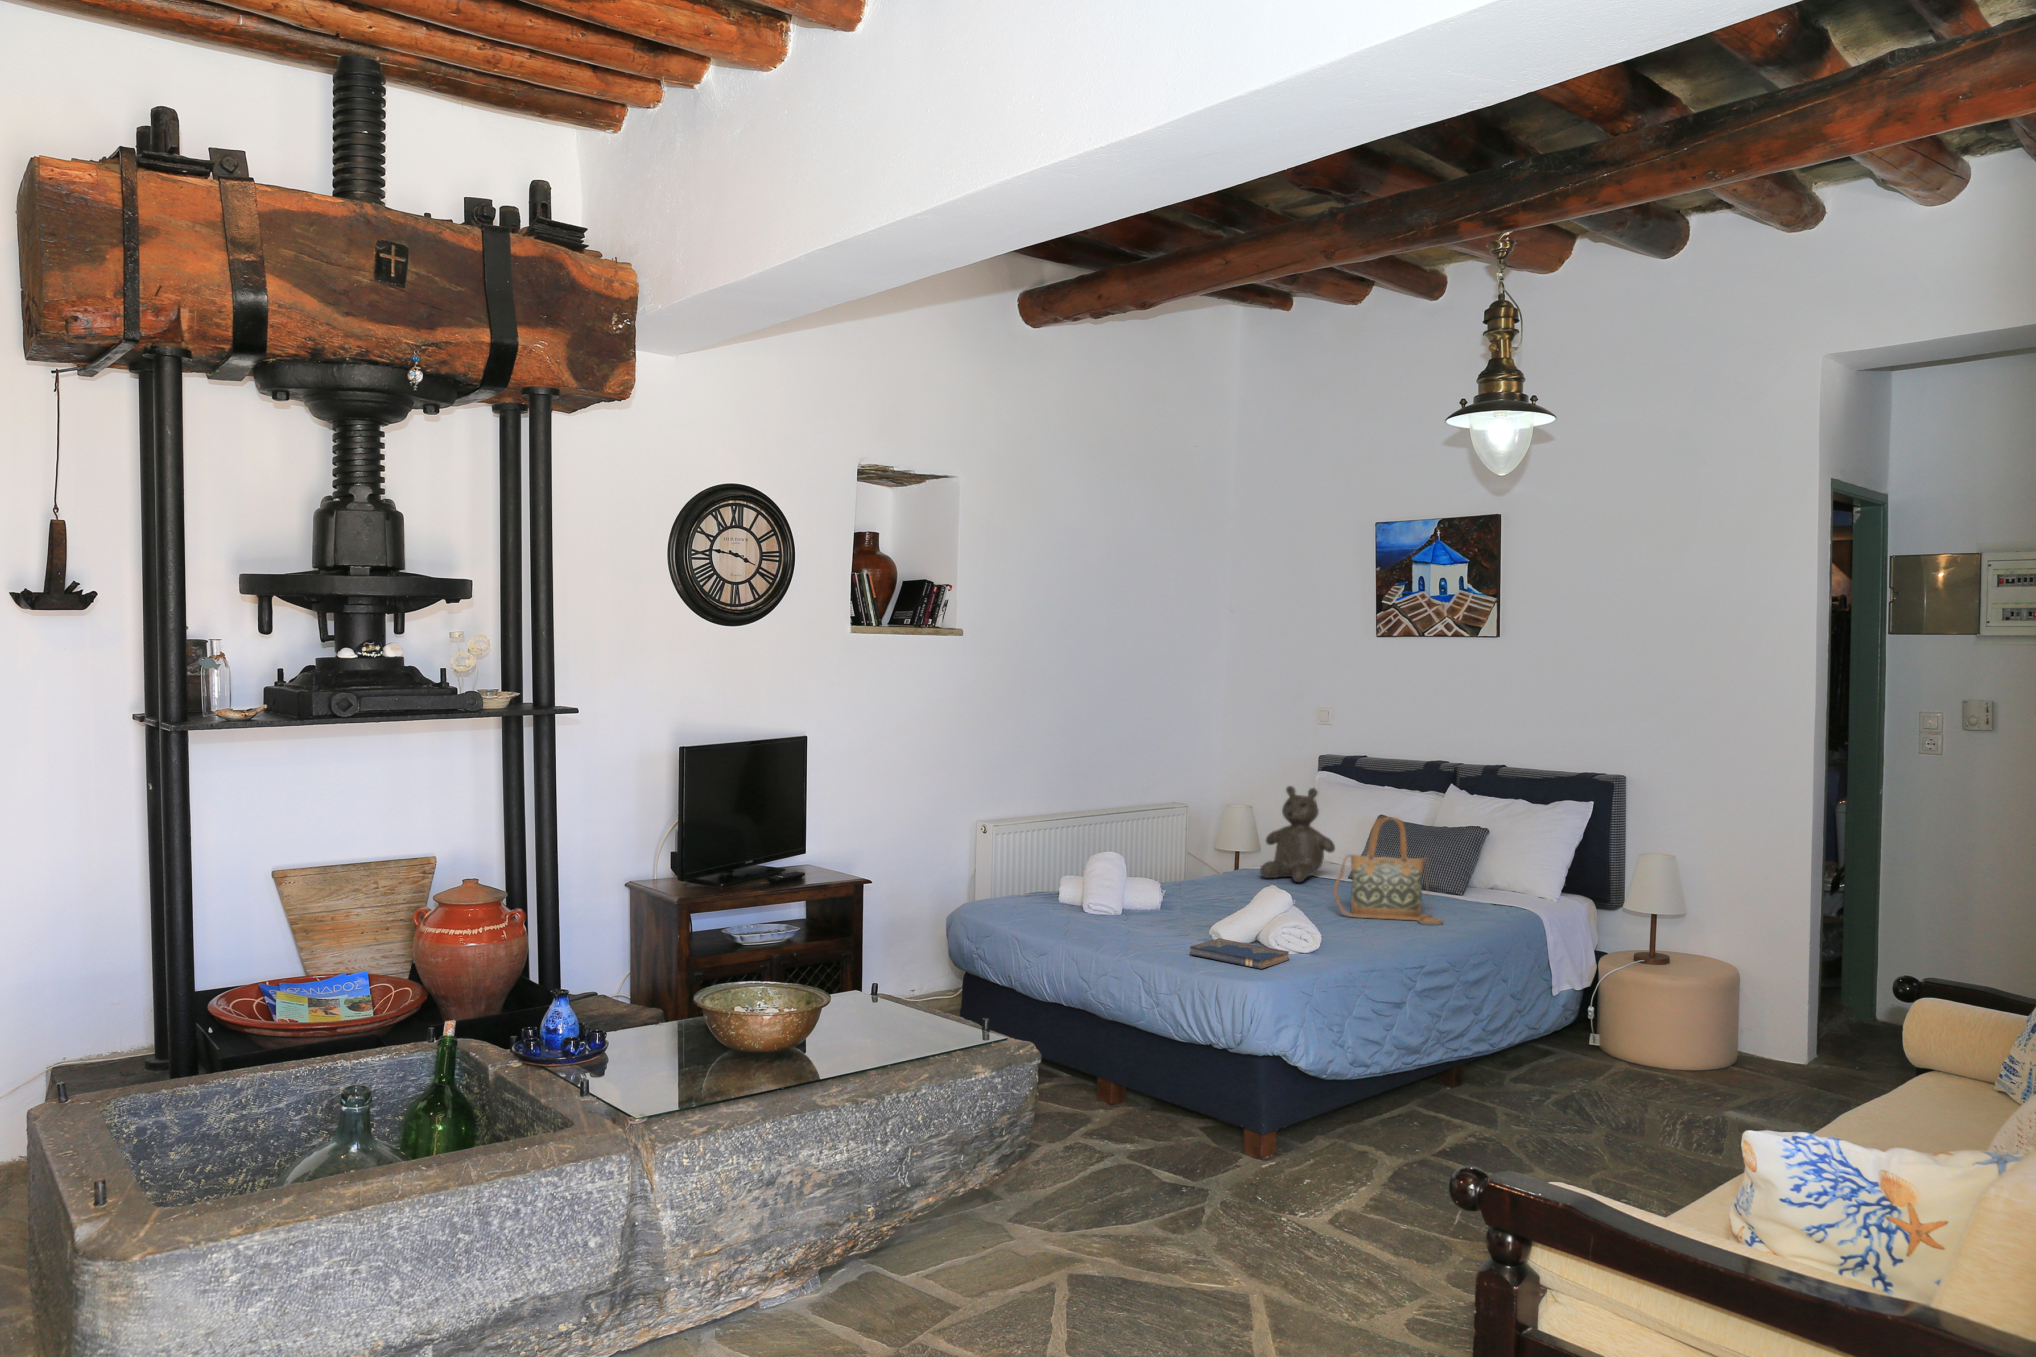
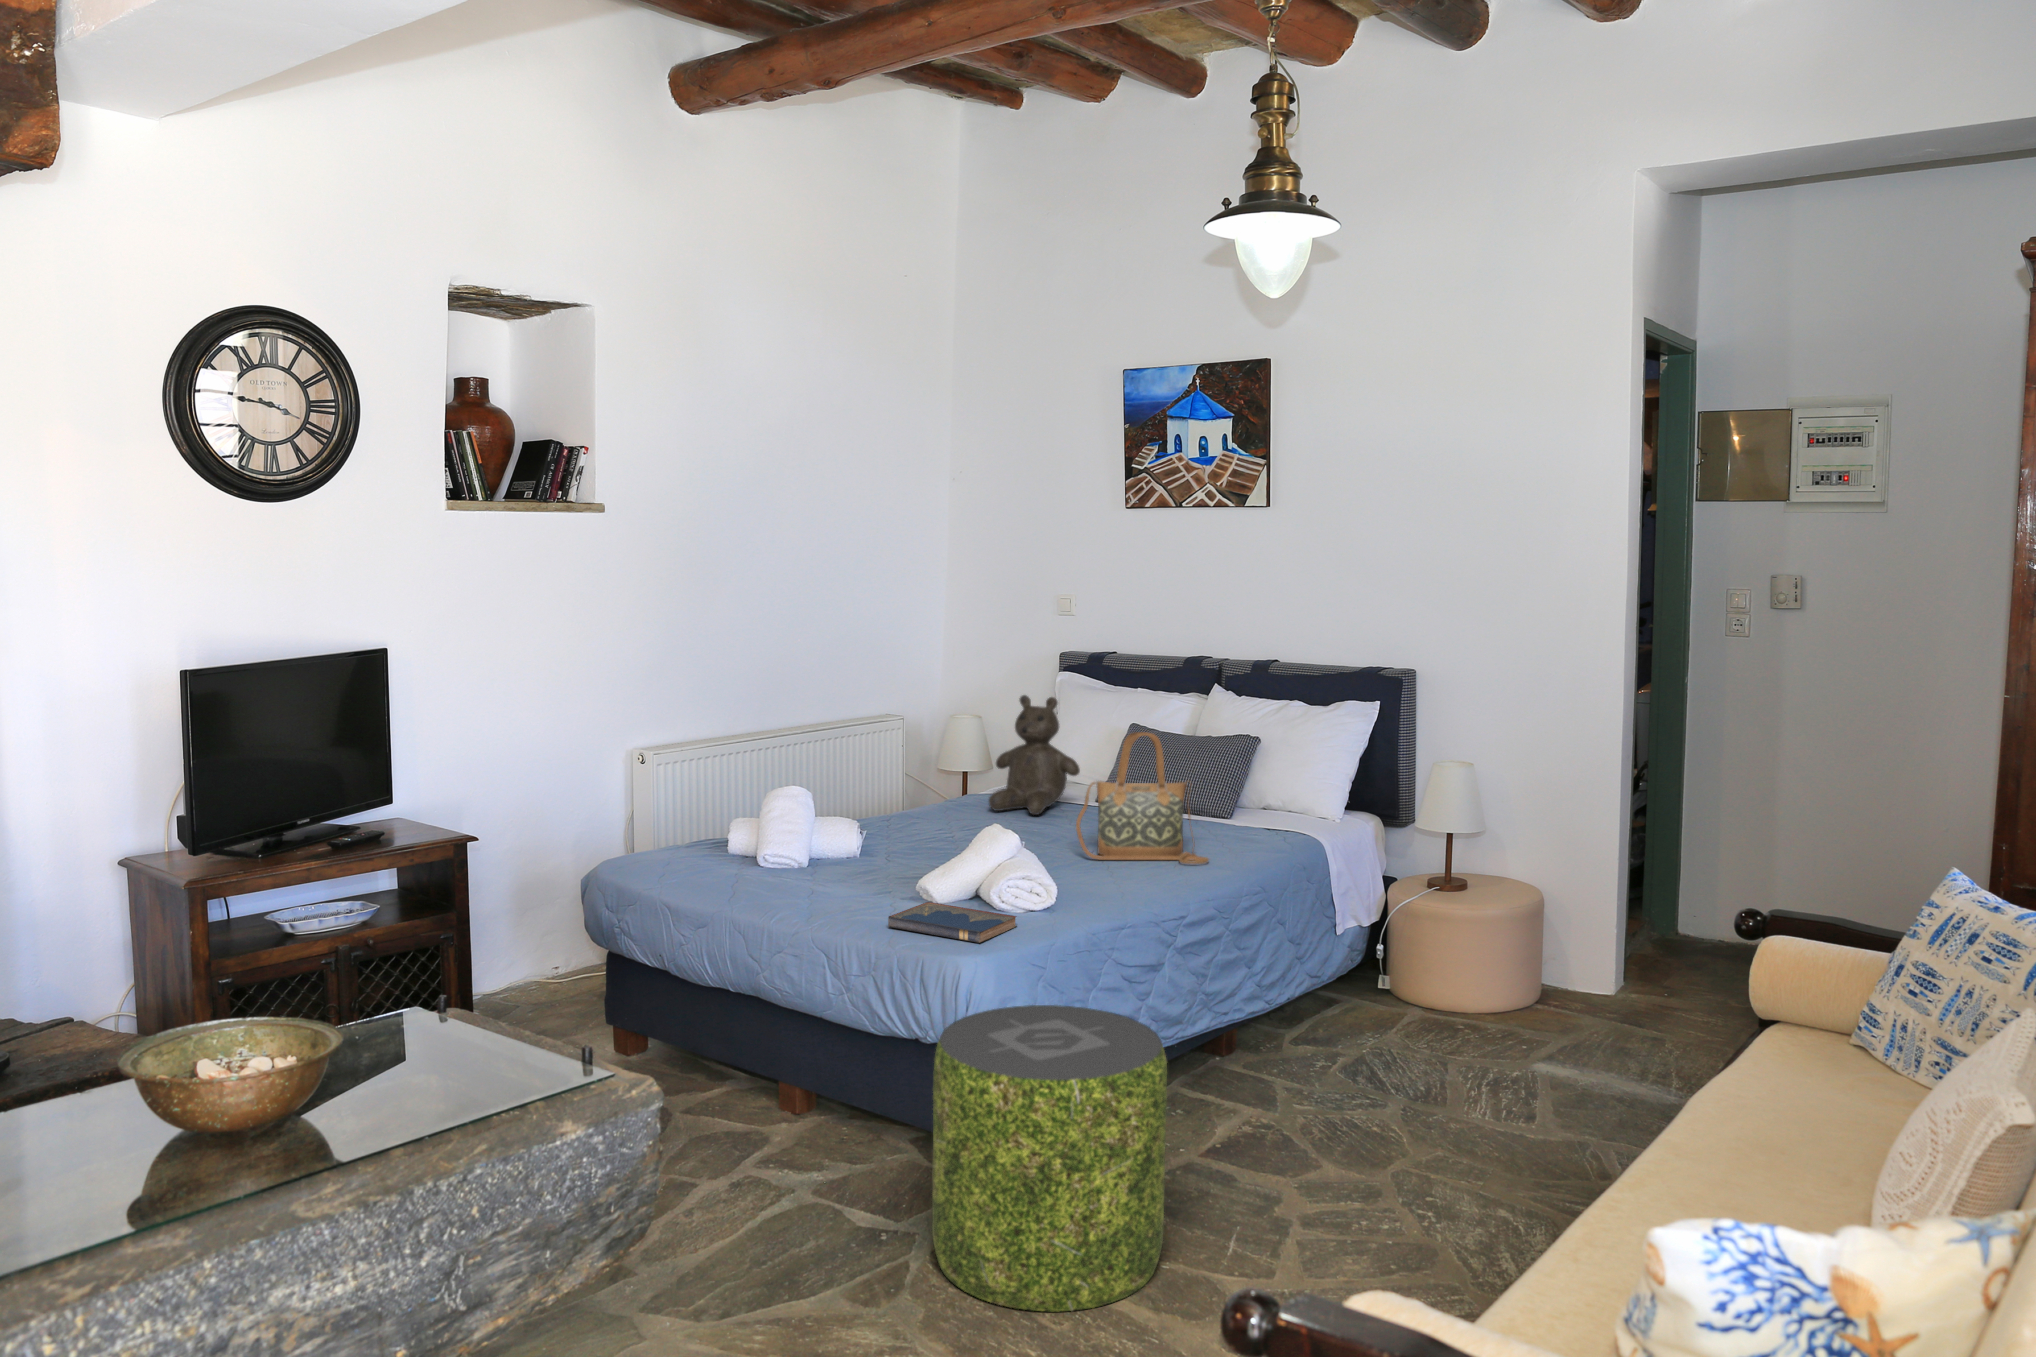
pouf: none [1226,1017,1409,1245] -> present [932,1005,1167,1311]

